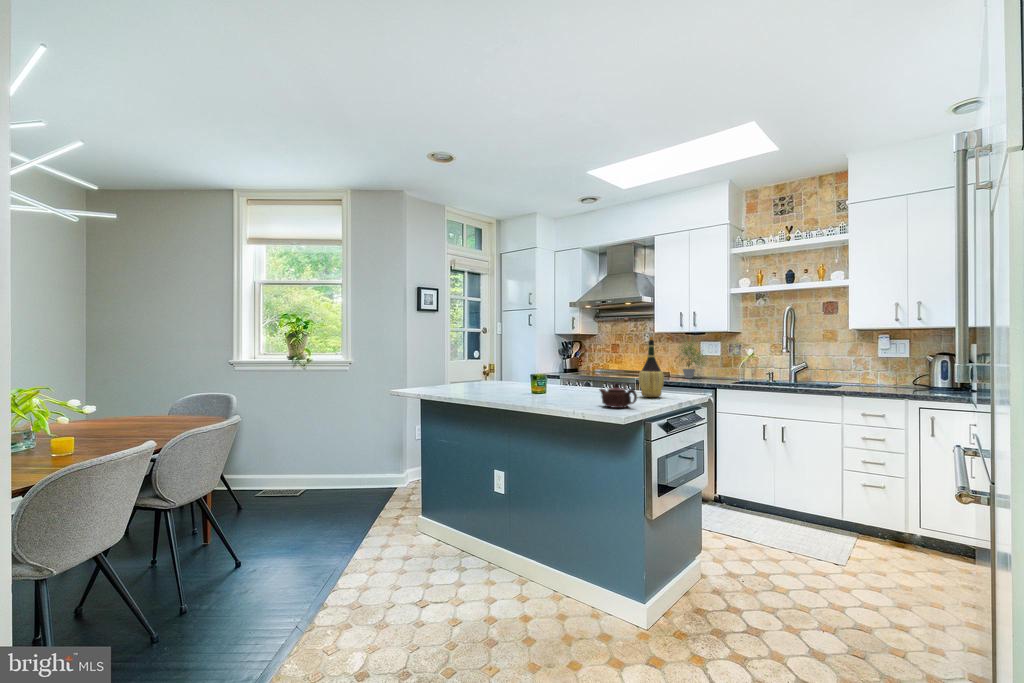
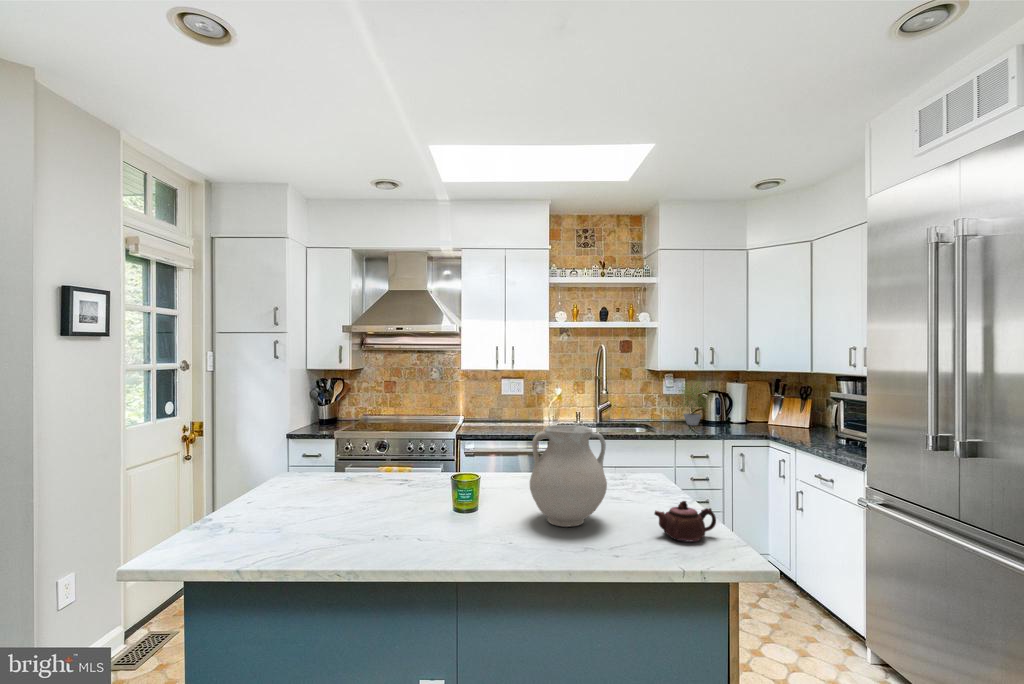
wine bottle: present [639,337,664,397] -> none [625,413,659,497]
vase: none [545,338,594,399] -> present [530,425,607,527]
potted plant: present [681,341,705,378] -> present [679,382,708,426]

